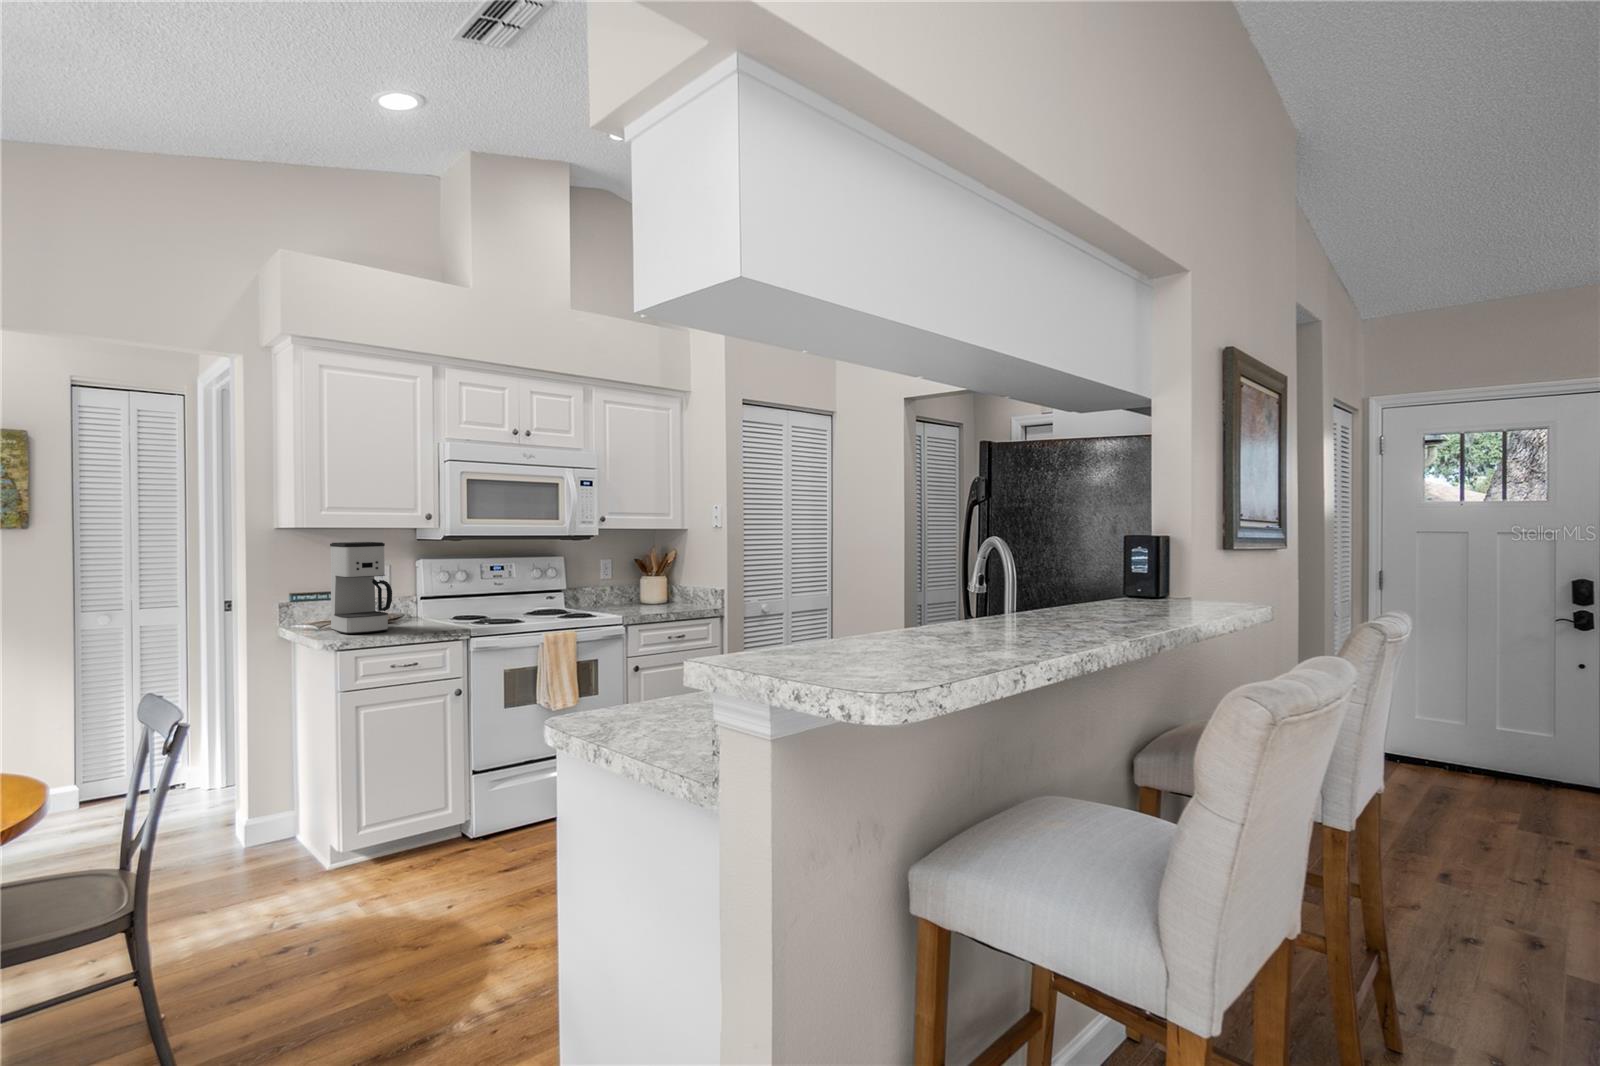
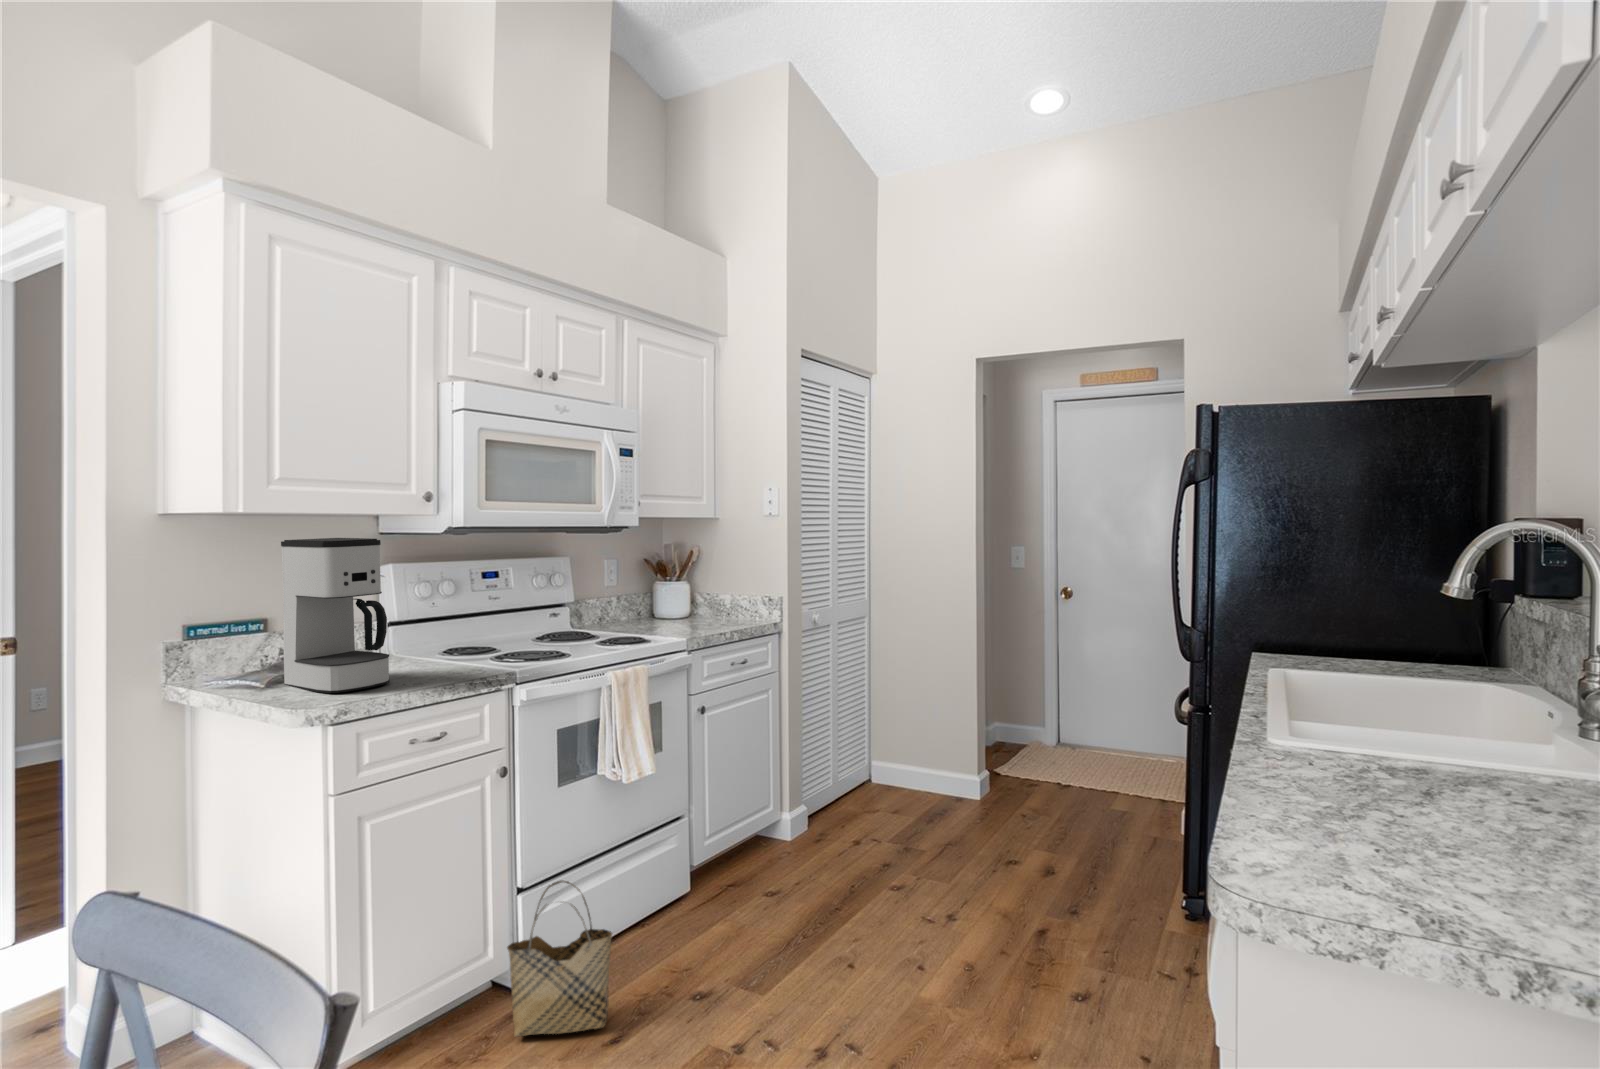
woven basket: none [450,764,517,858] -> present [507,881,612,1037]

